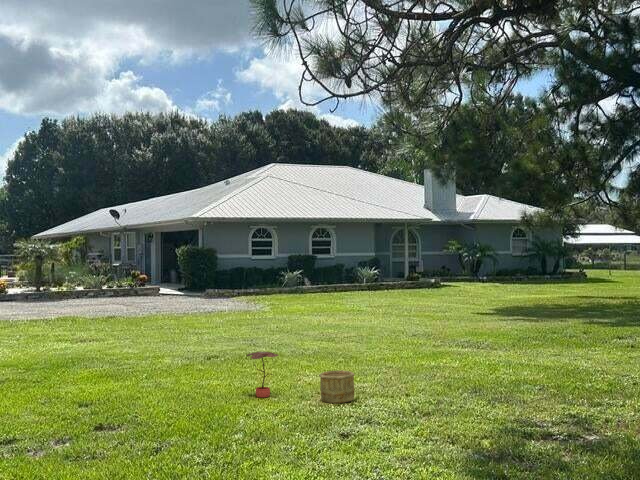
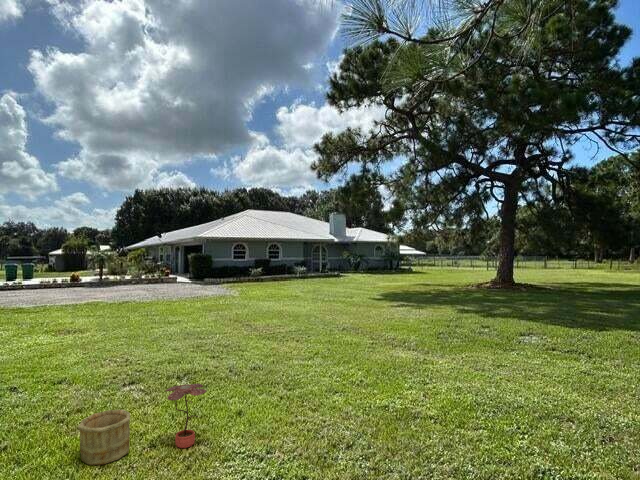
wooden bucket: present [319,370,355,403] -> present [78,410,130,465]

